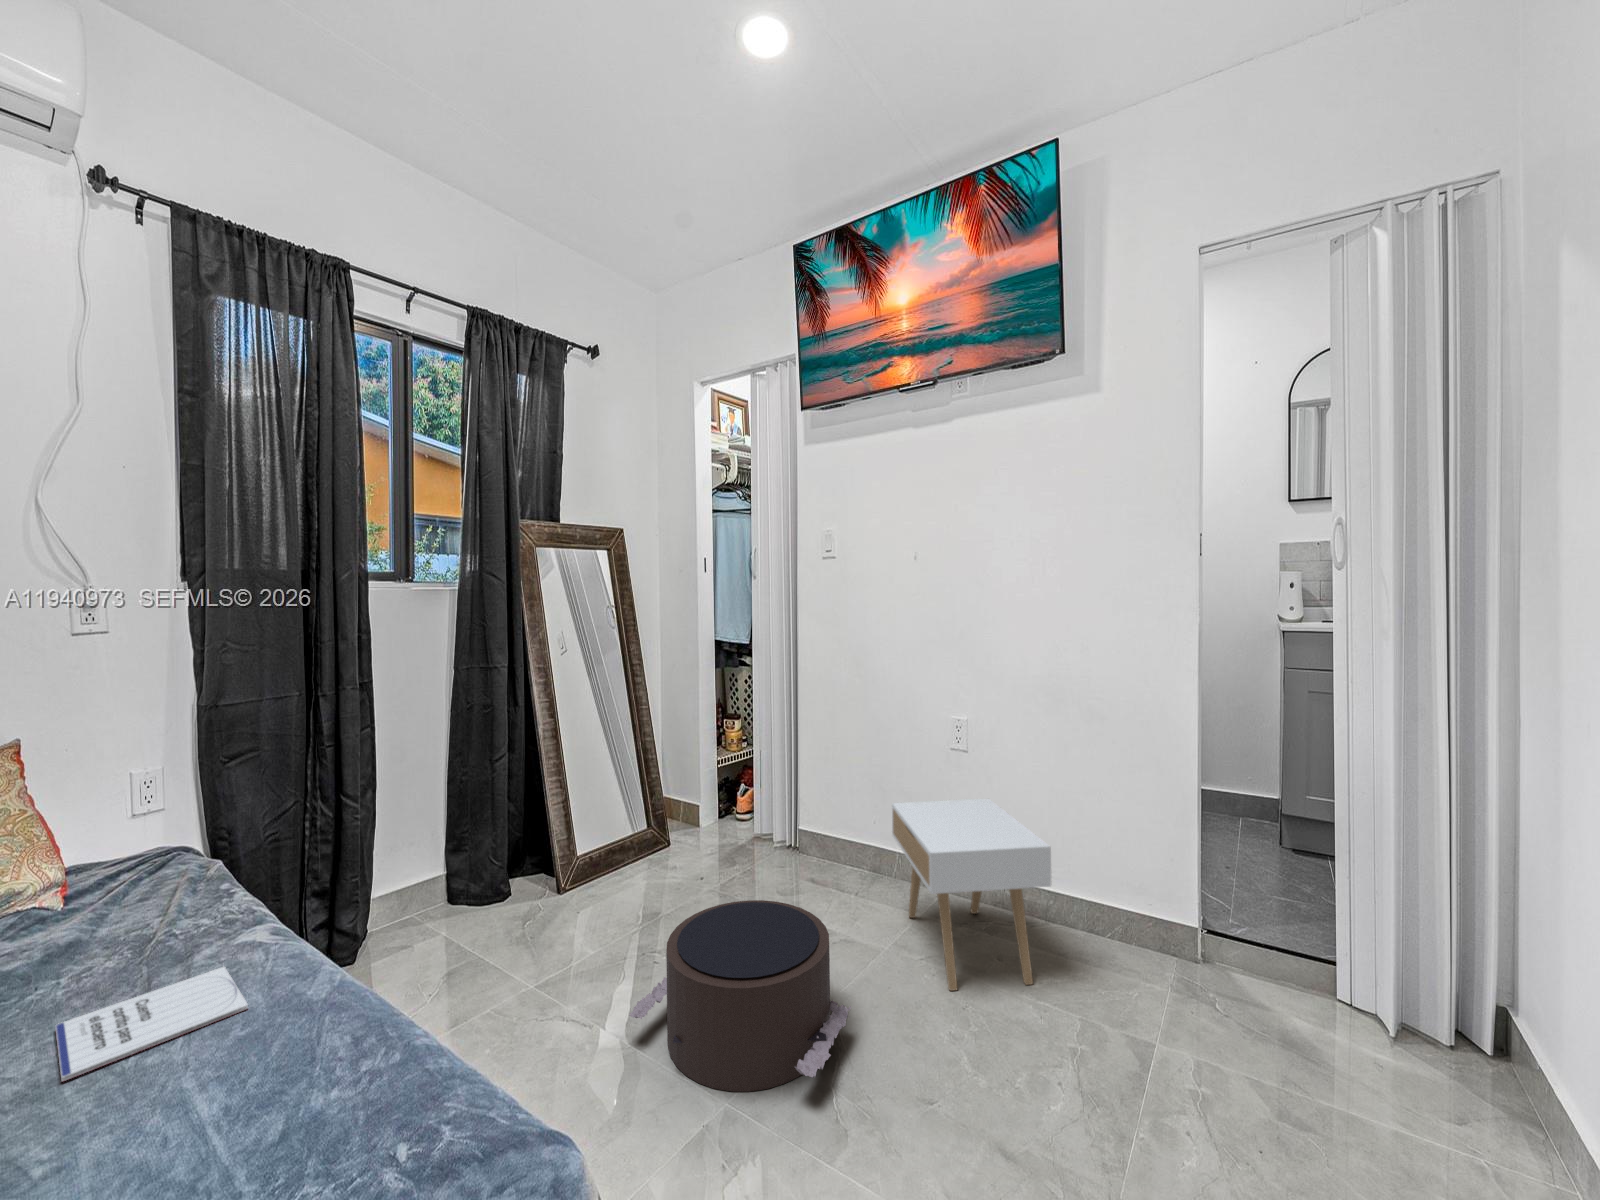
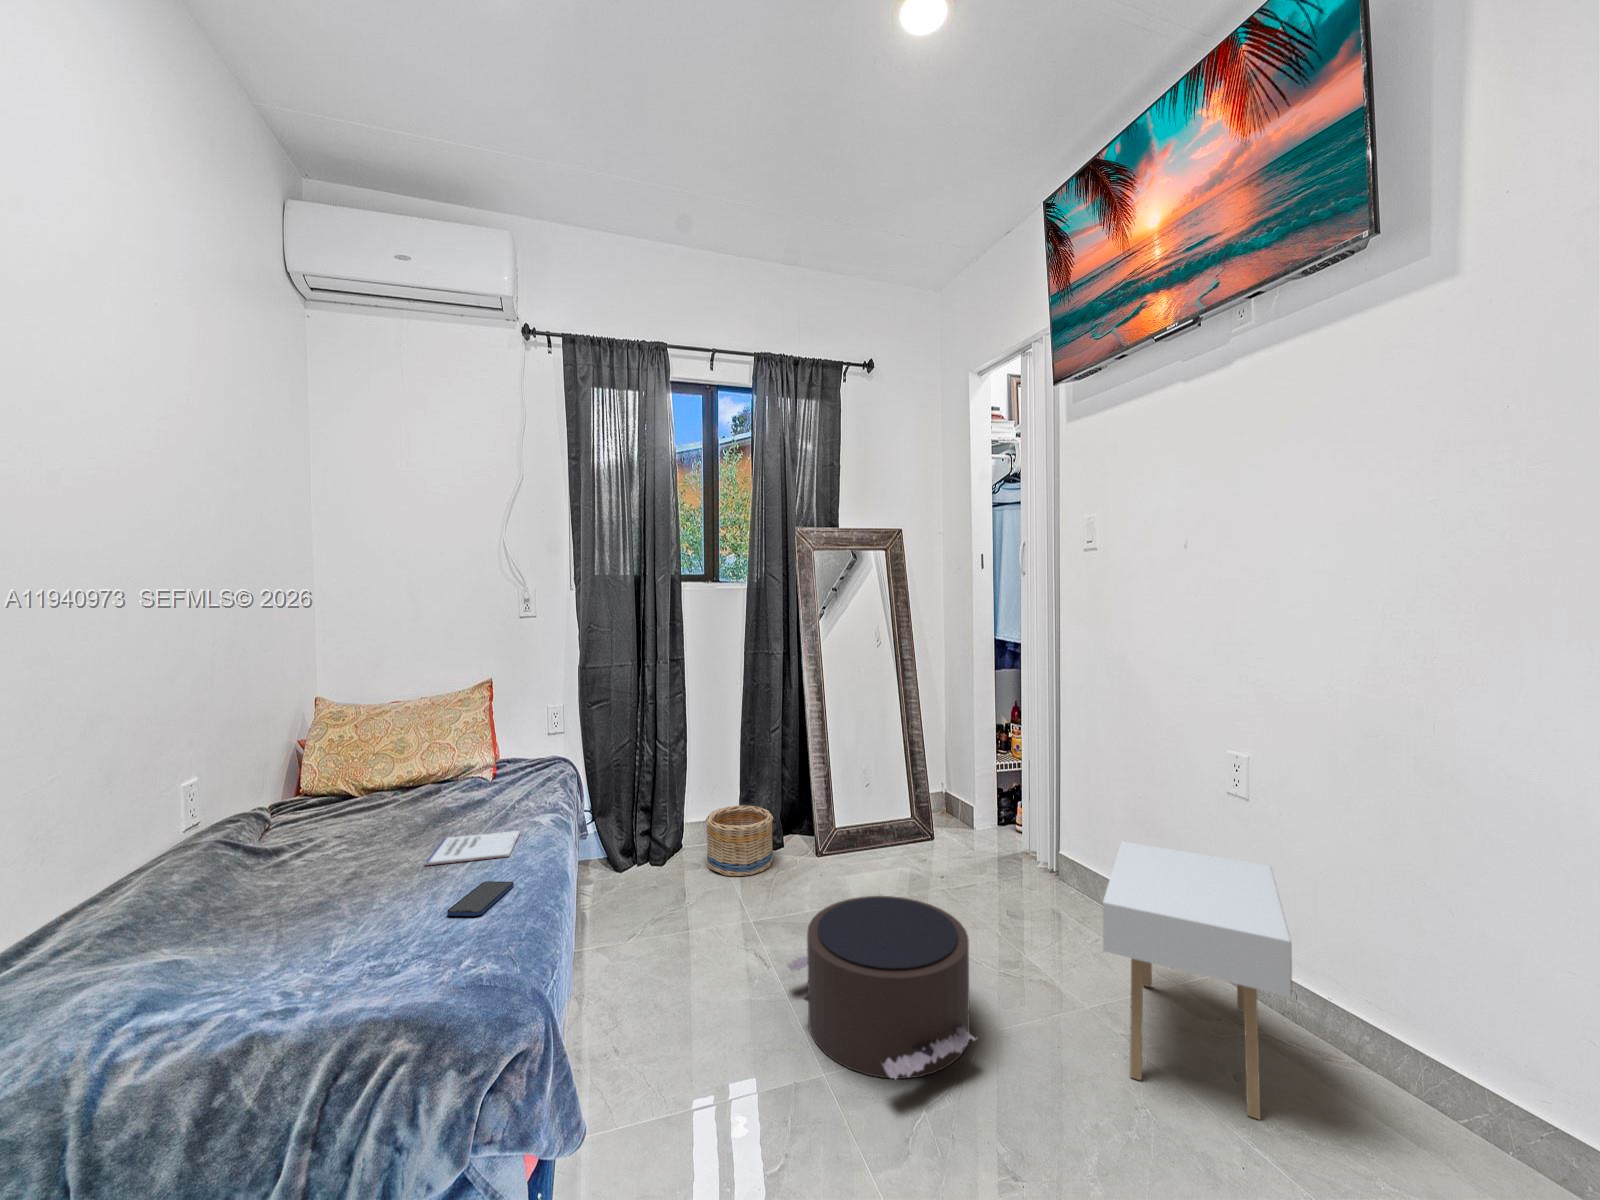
basket: none [419,852,512,946] -> present [706,805,773,876]
smartphone: none [232,1040,317,1135] -> present [447,881,514,916]

